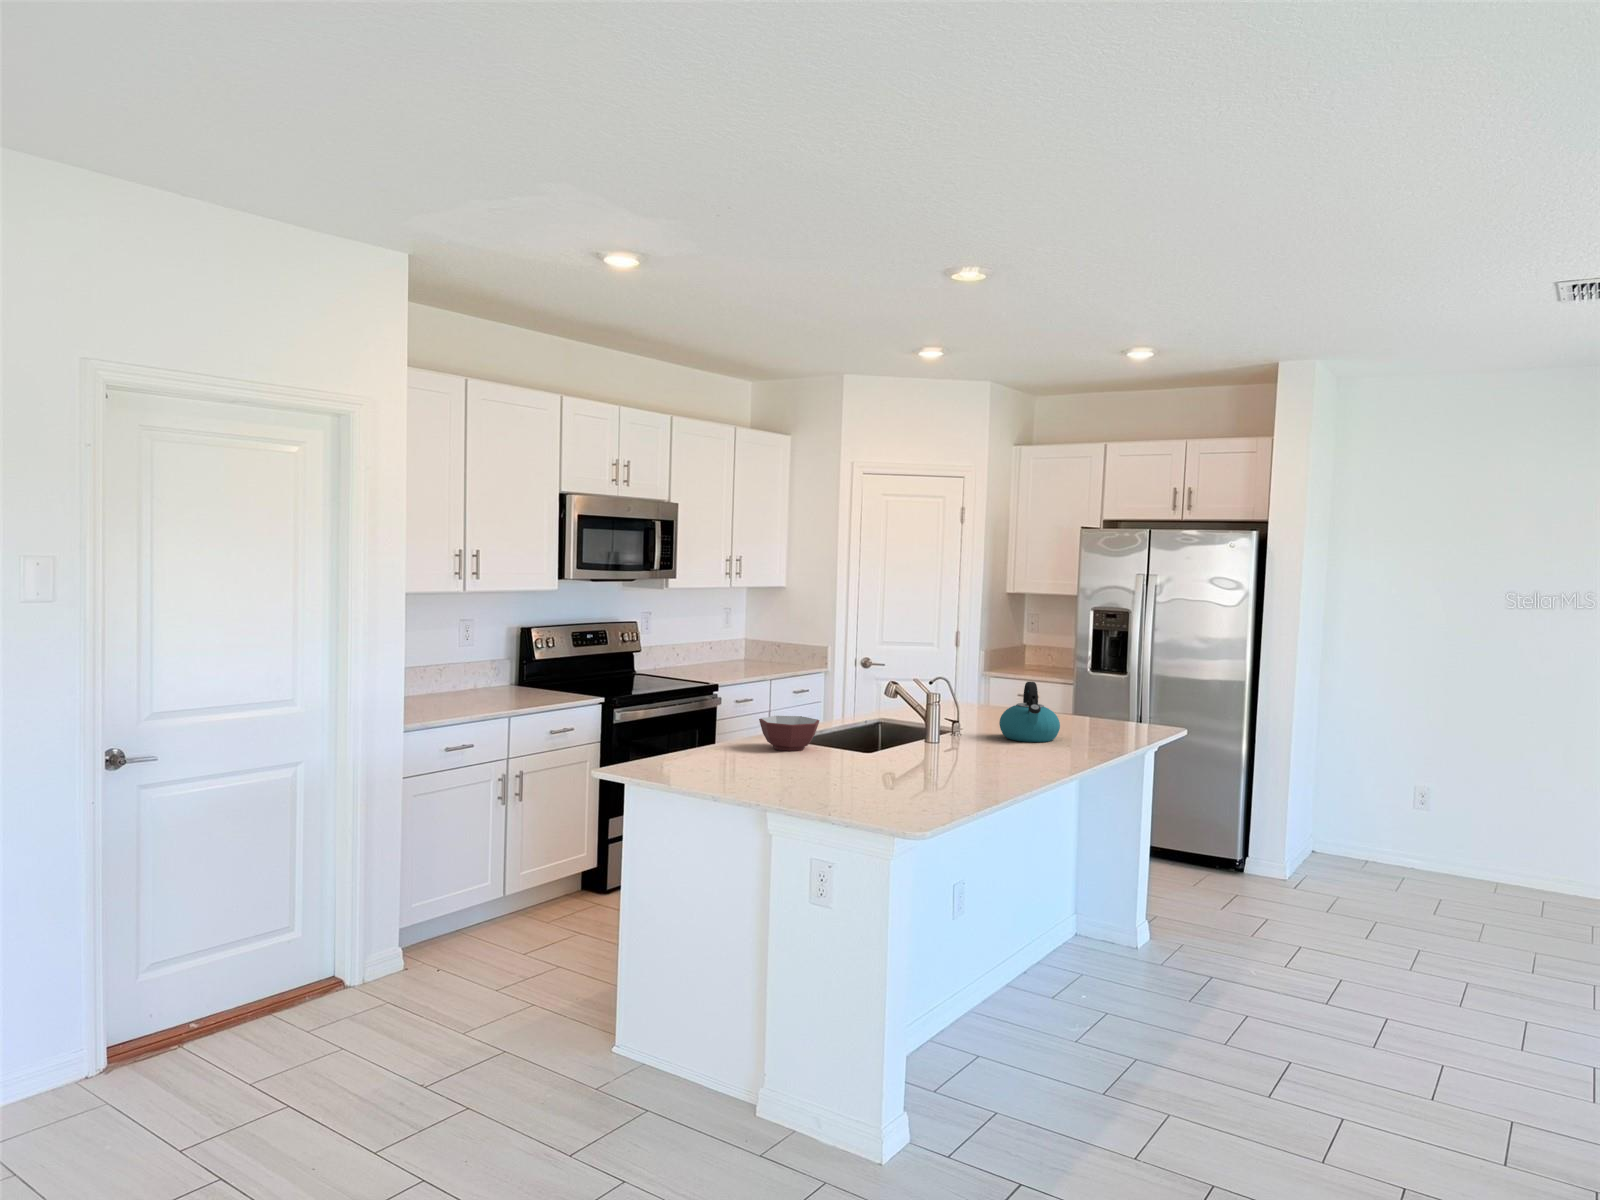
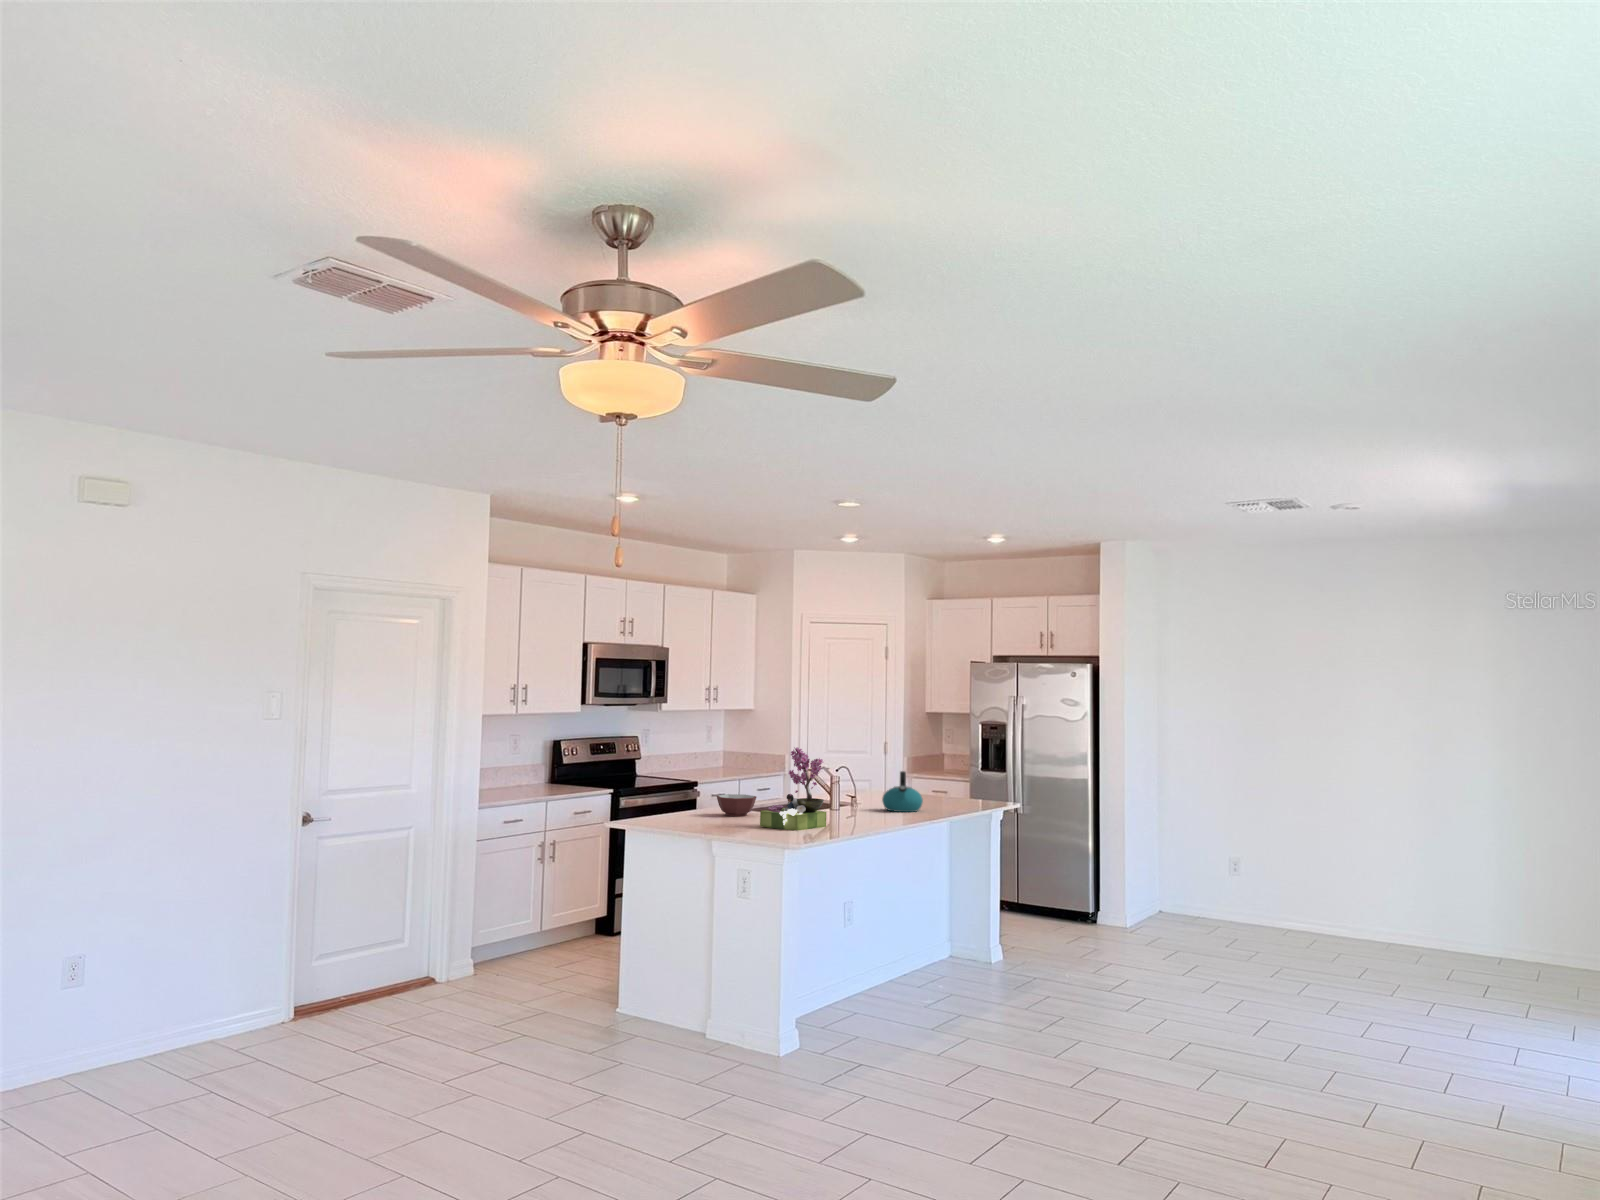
flower arrangement: none [839,648,945,790] -> present [760,747,826,831]

